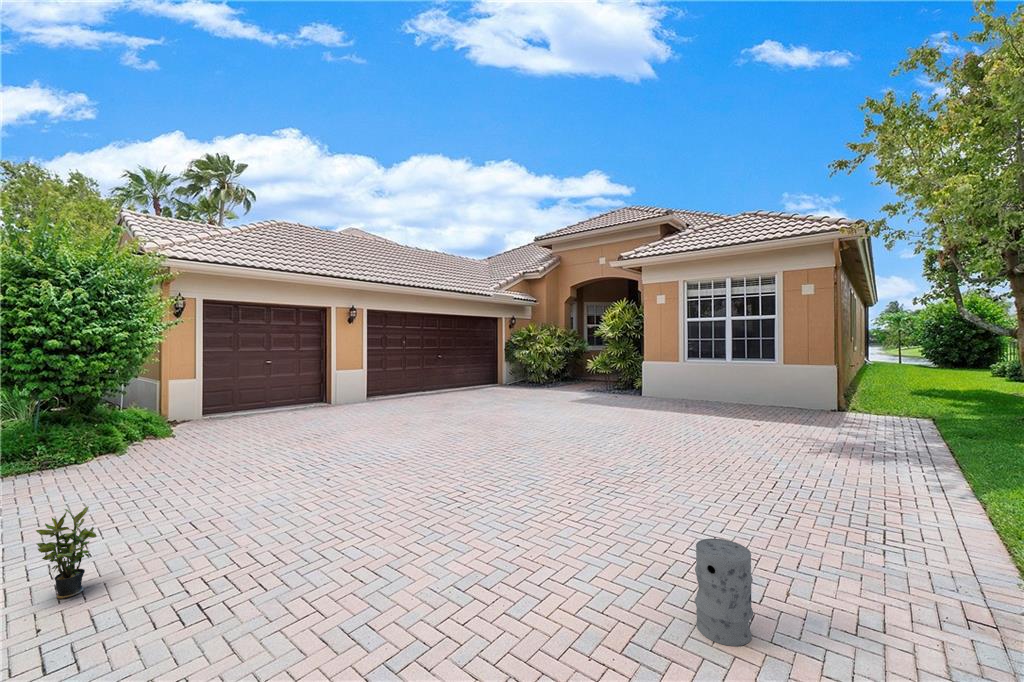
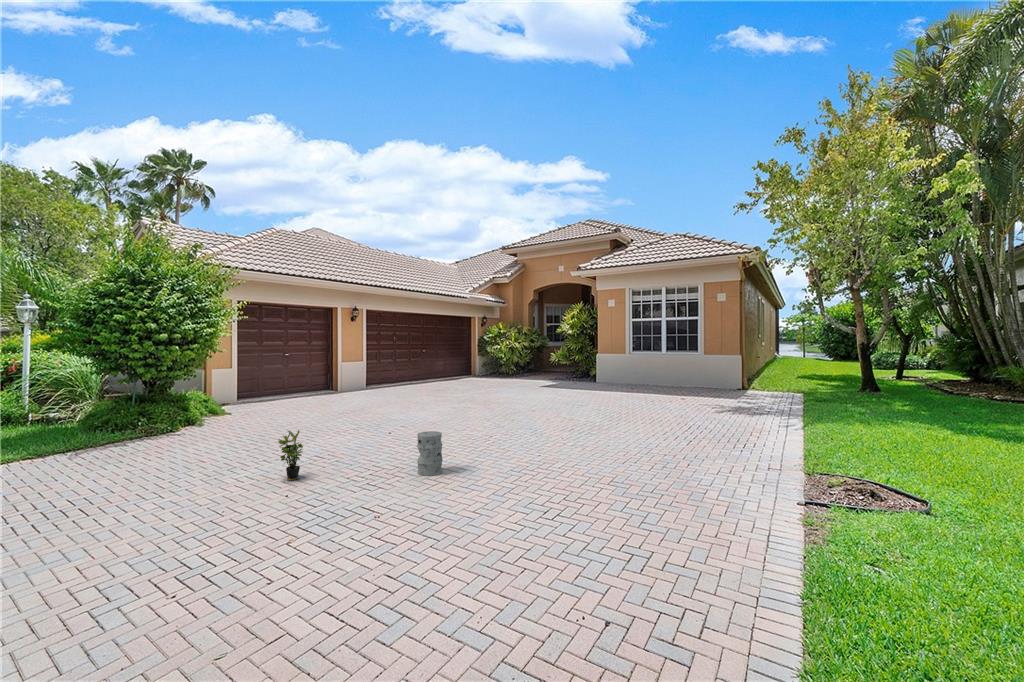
trash can: present [695,539,753,646] -> present [417,431,443,476]

